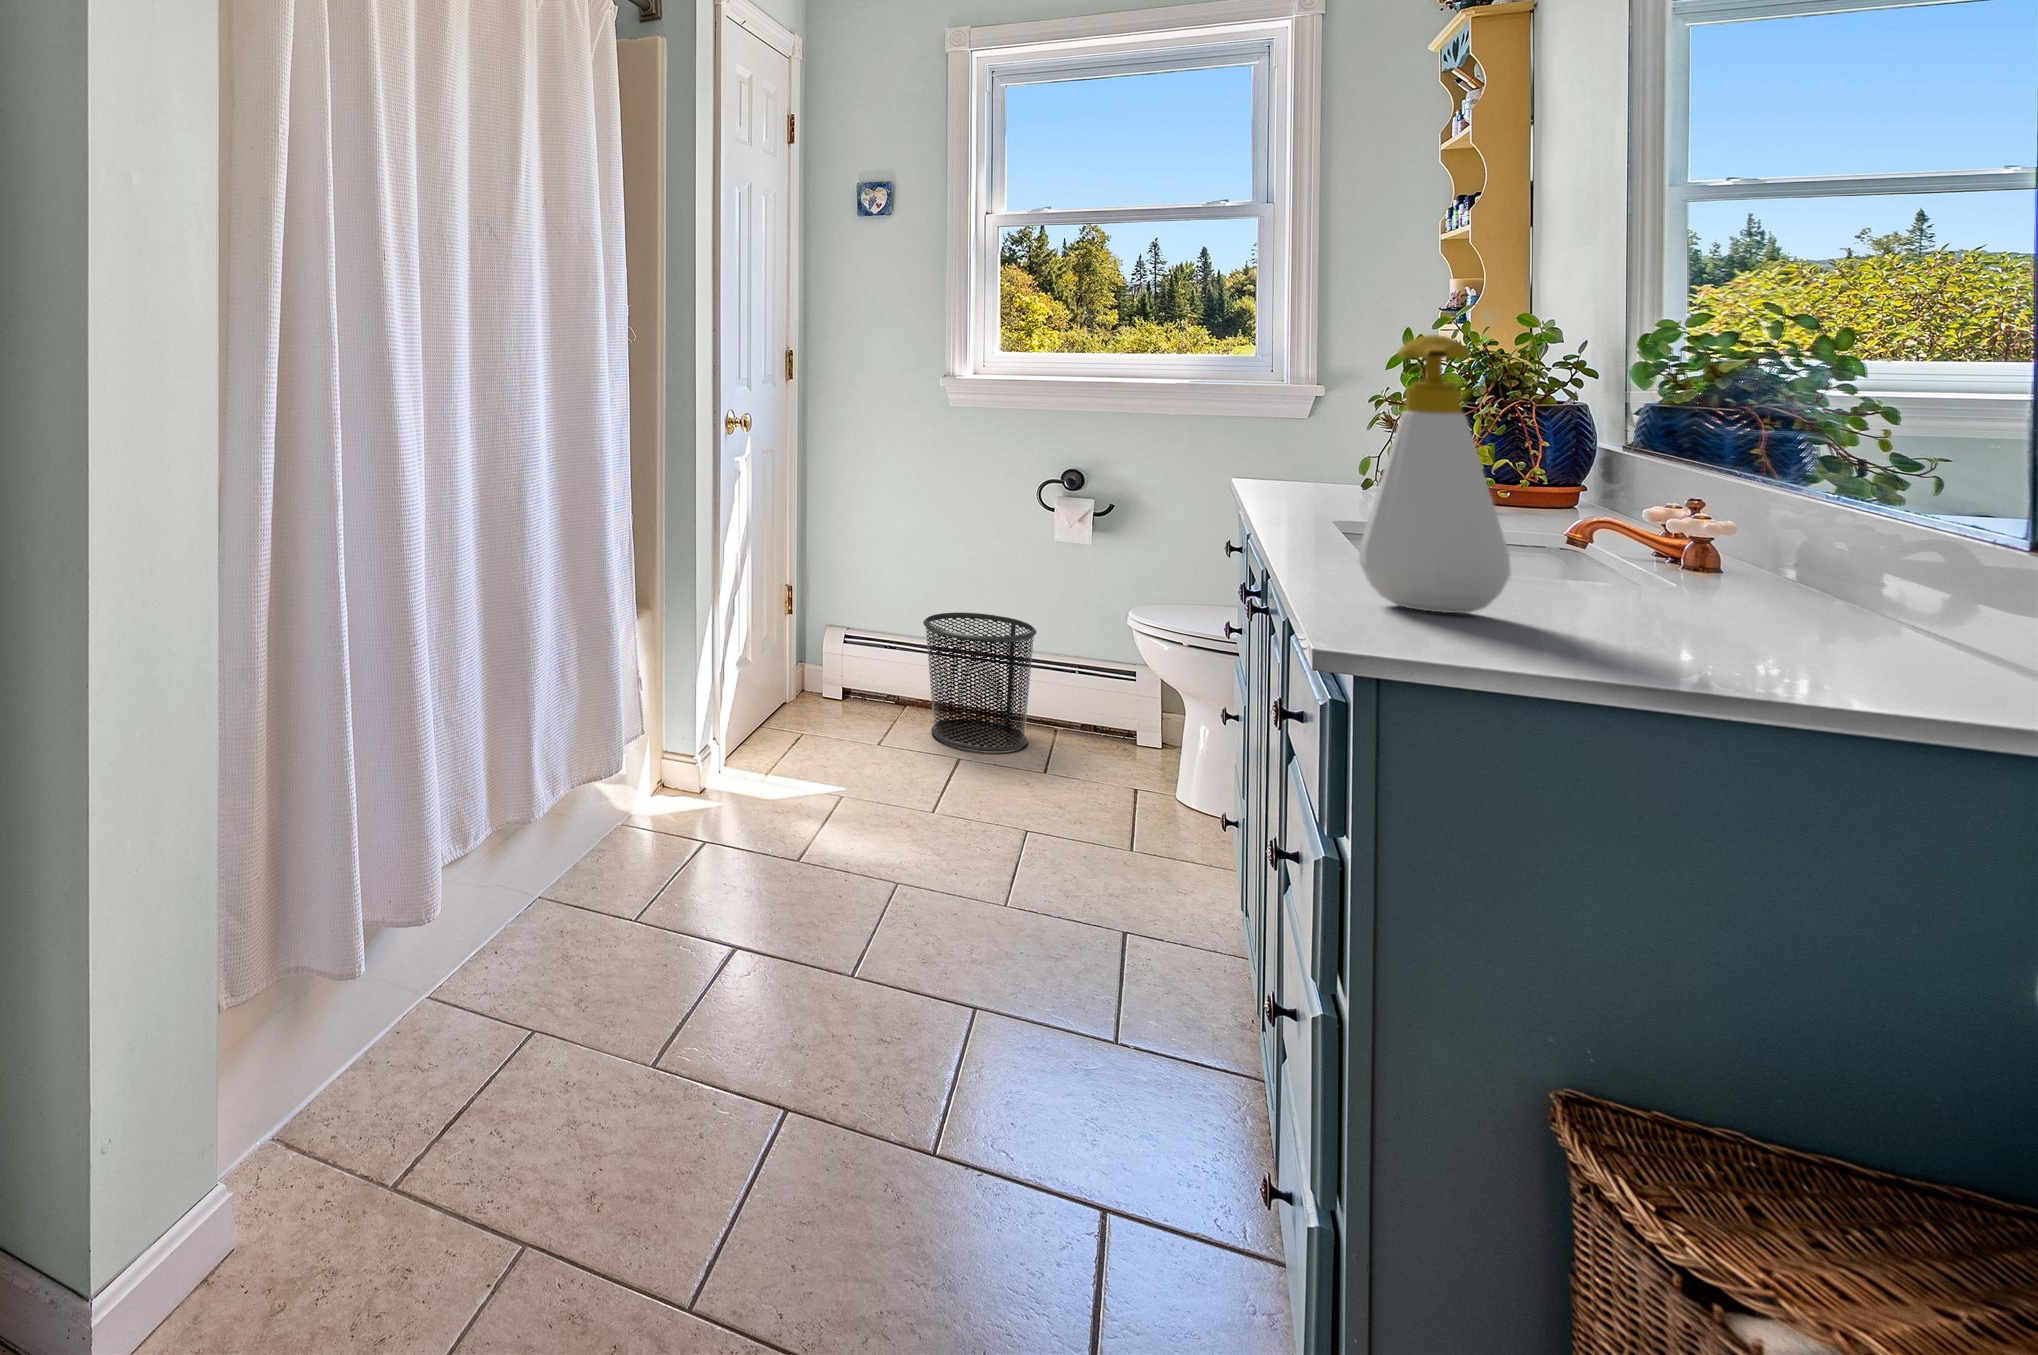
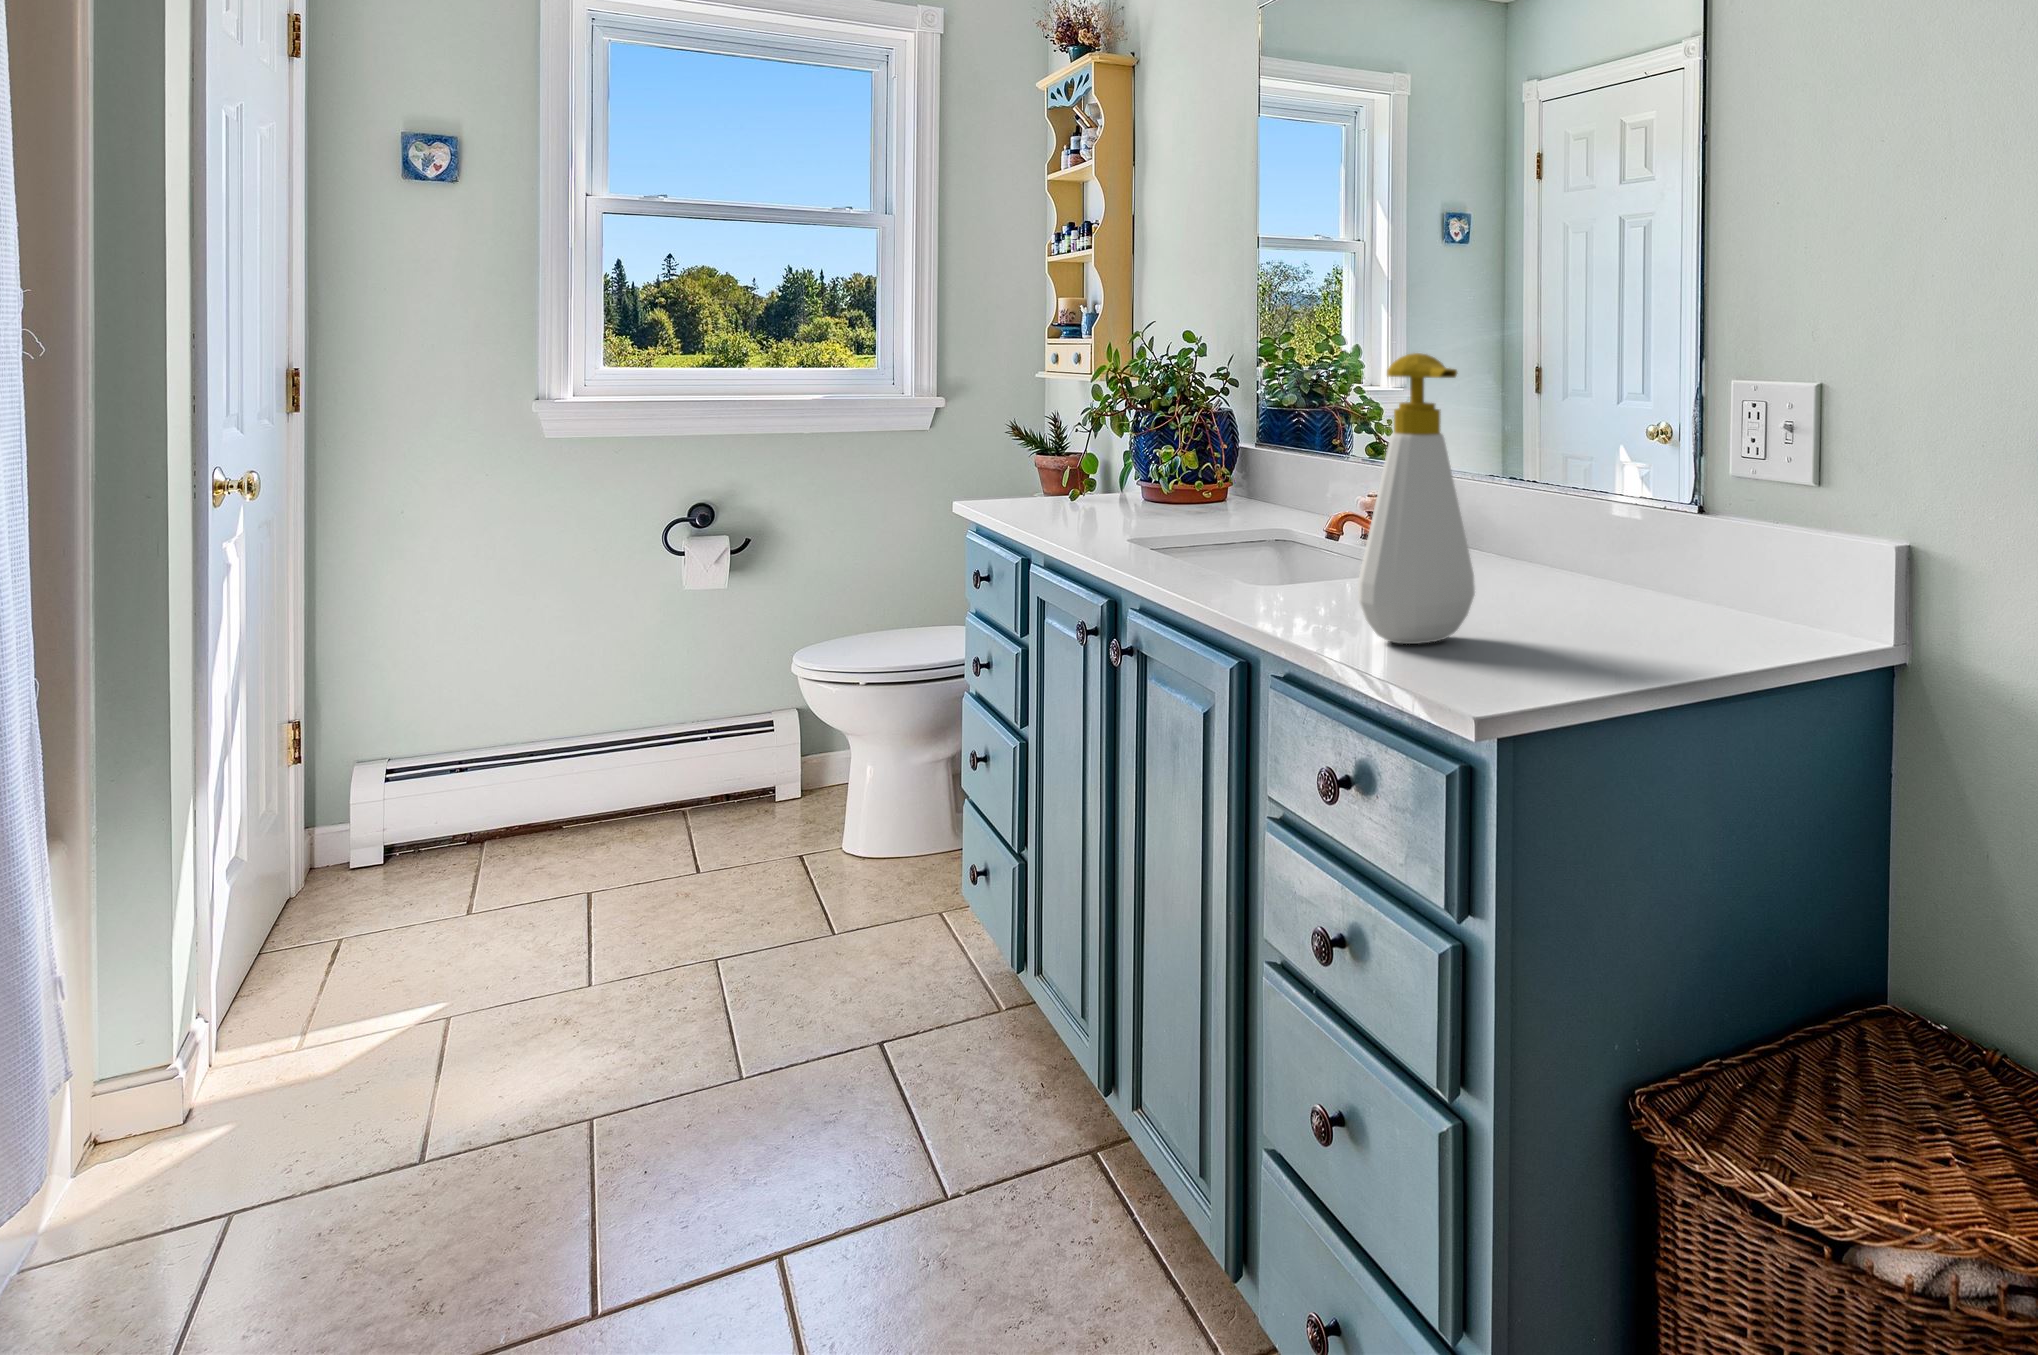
trash can: present [923,613,1036,752] -> none [519,691,671,876]

